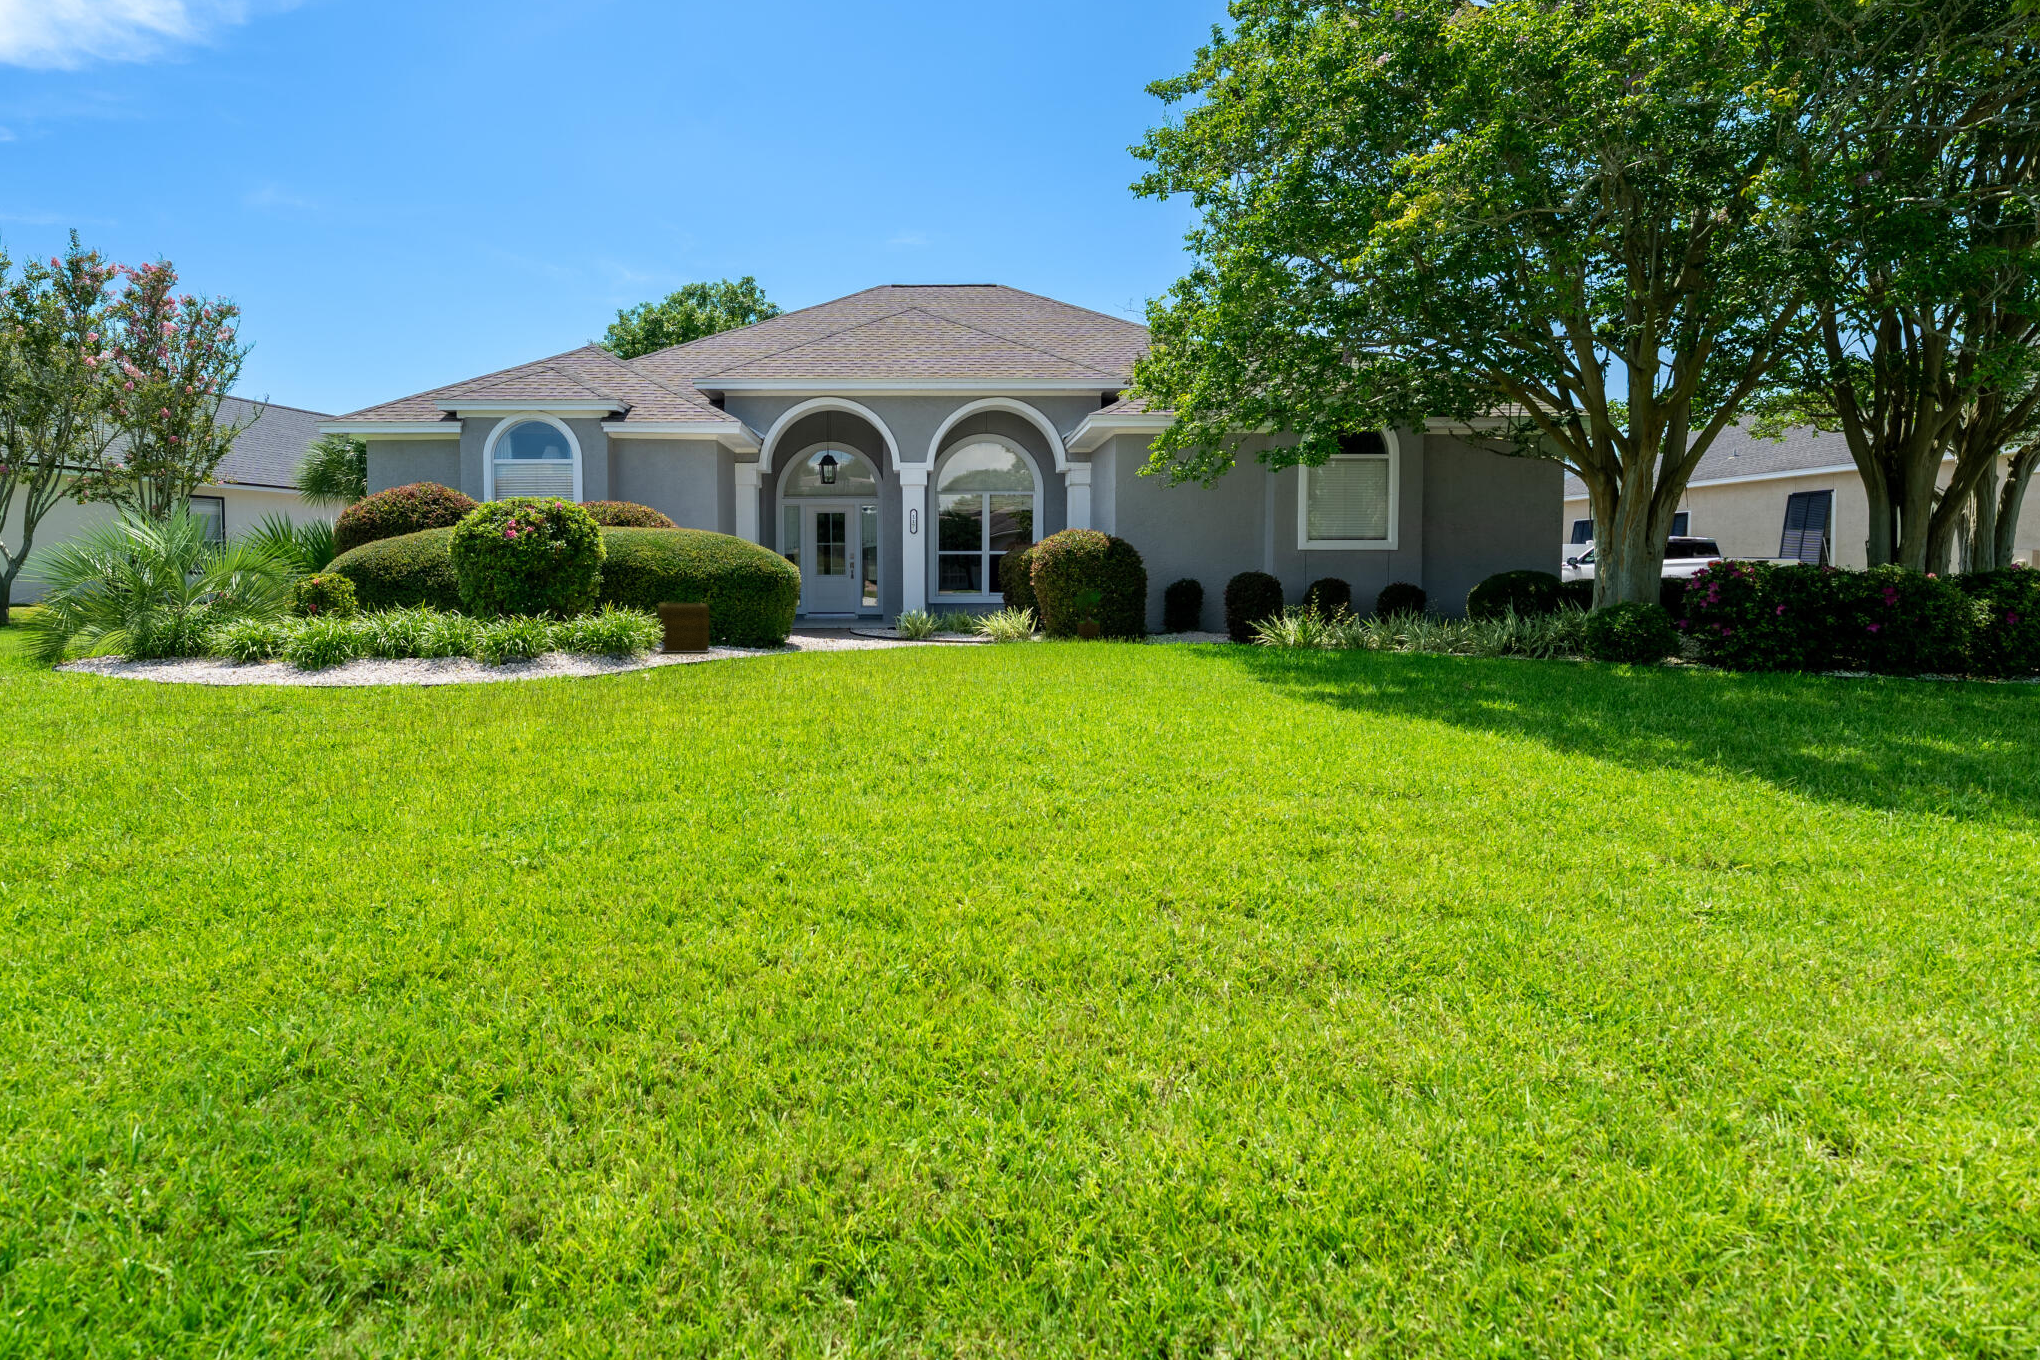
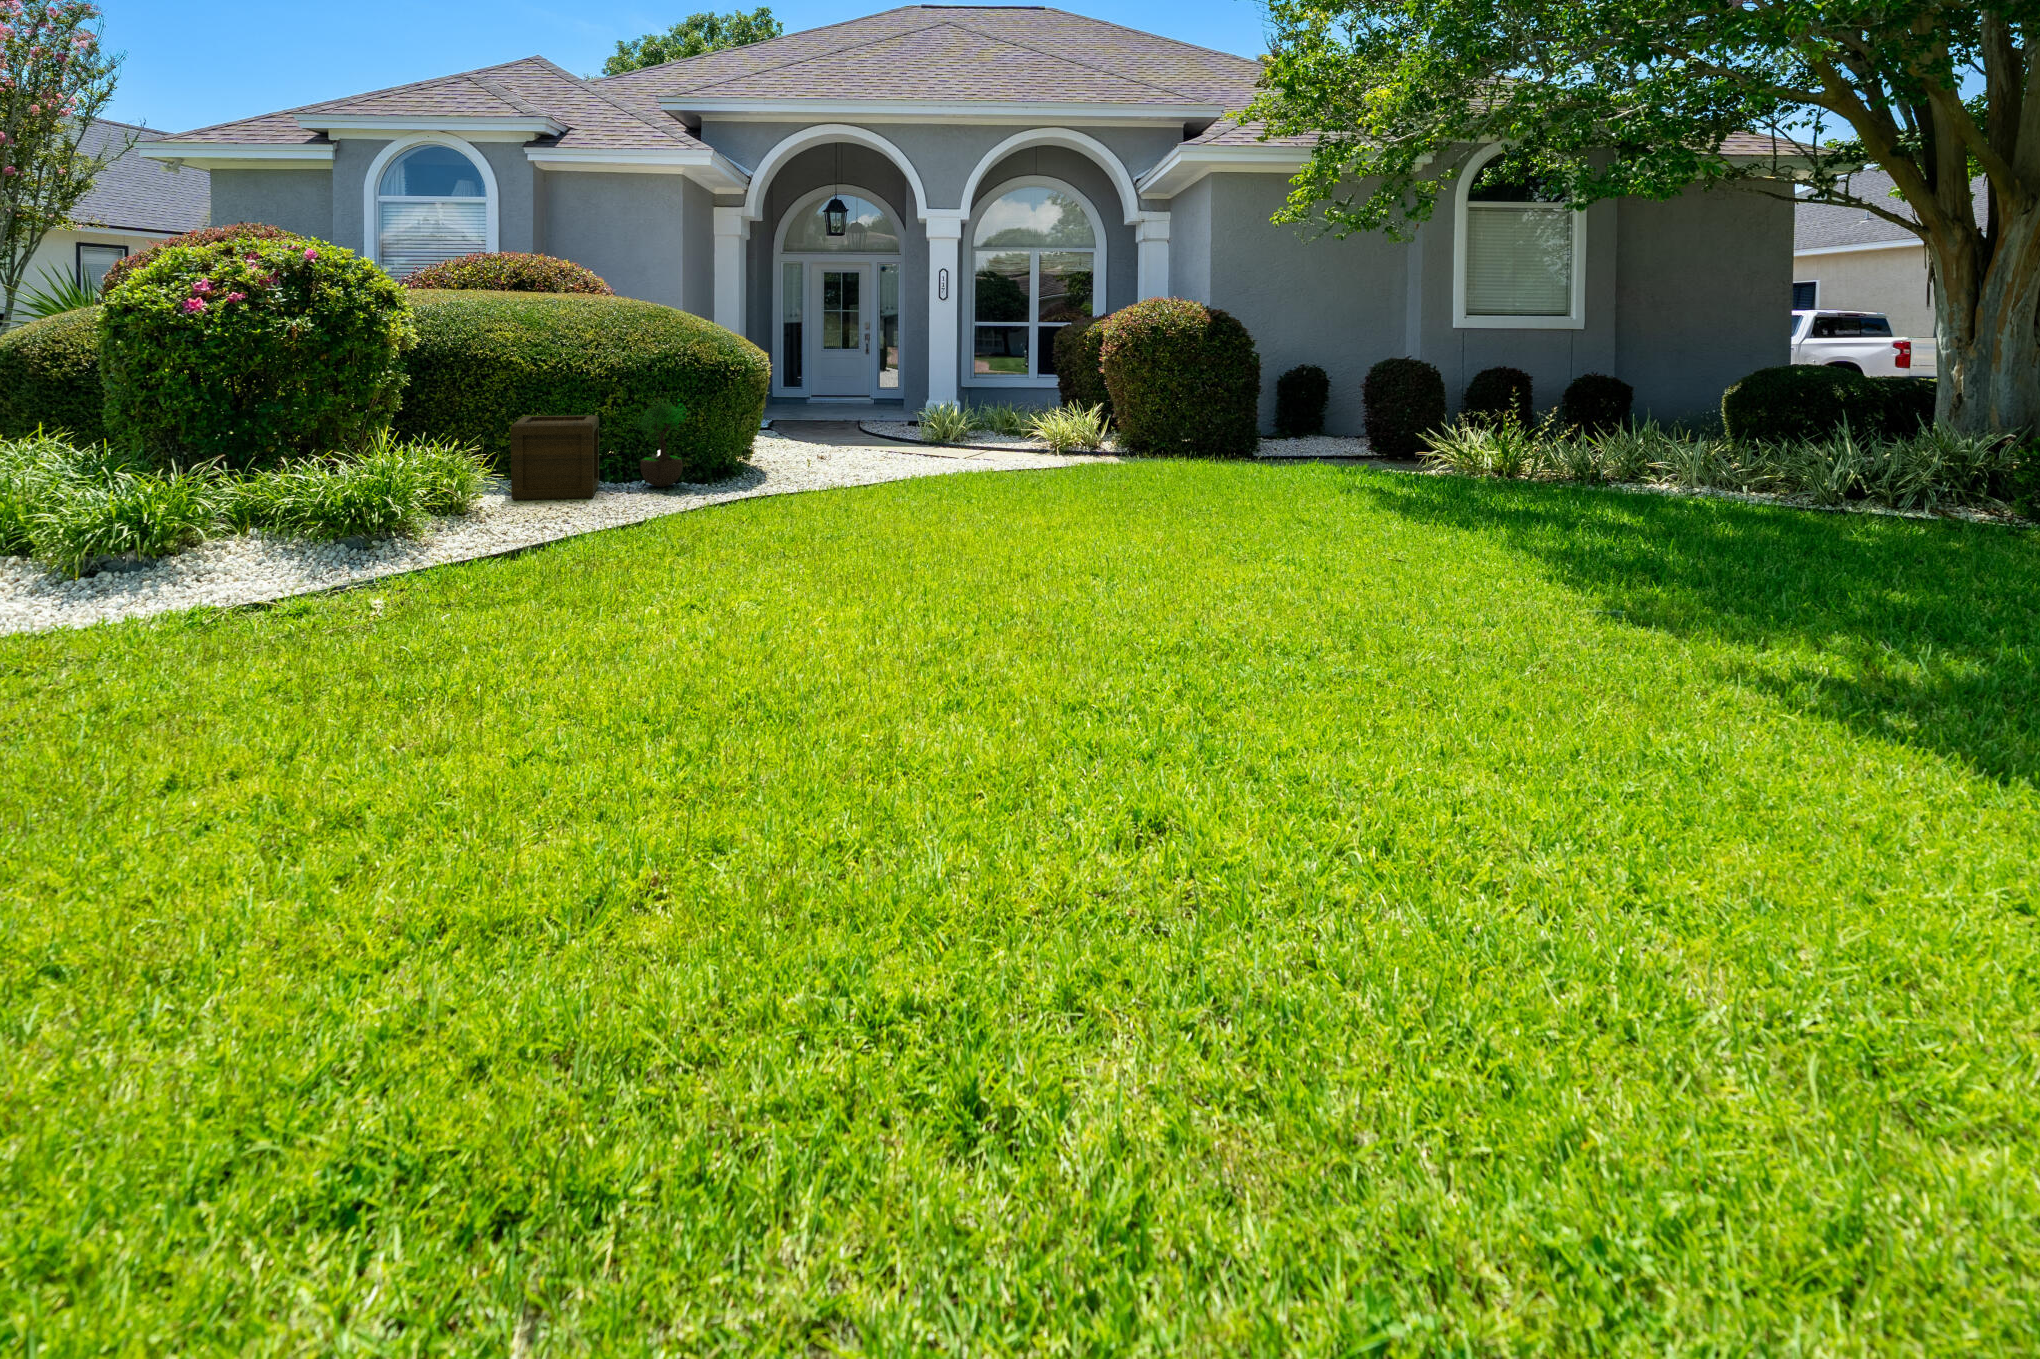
potted tree: present [1075,590,1100,638] -> present [633,398,686,487]

